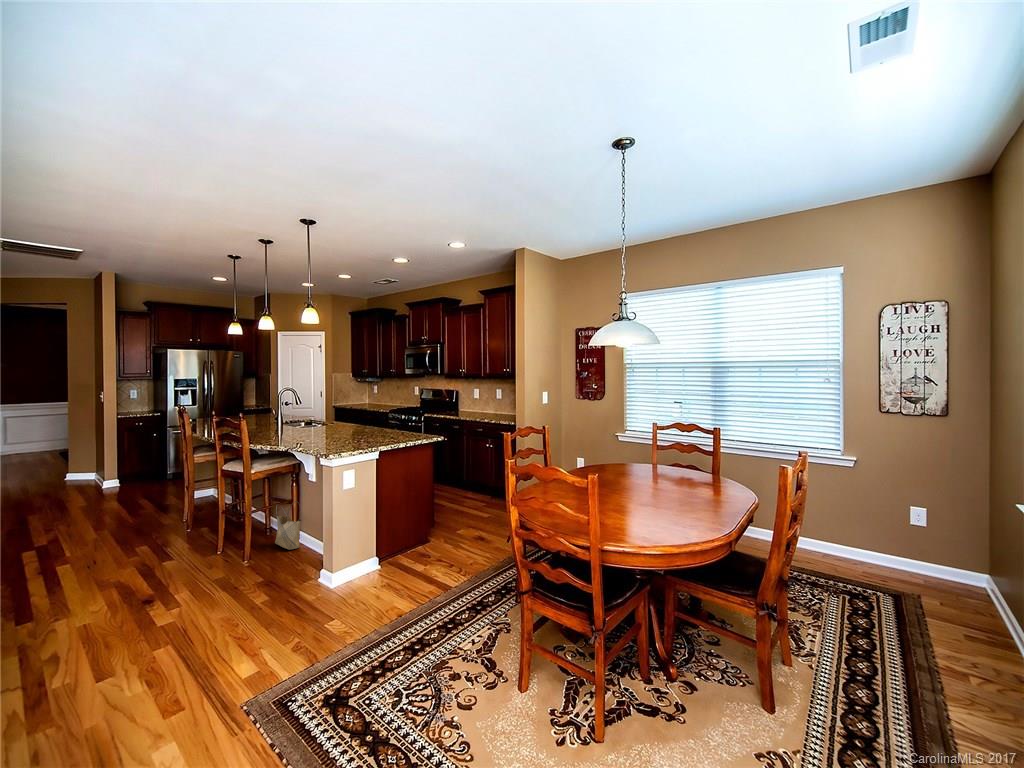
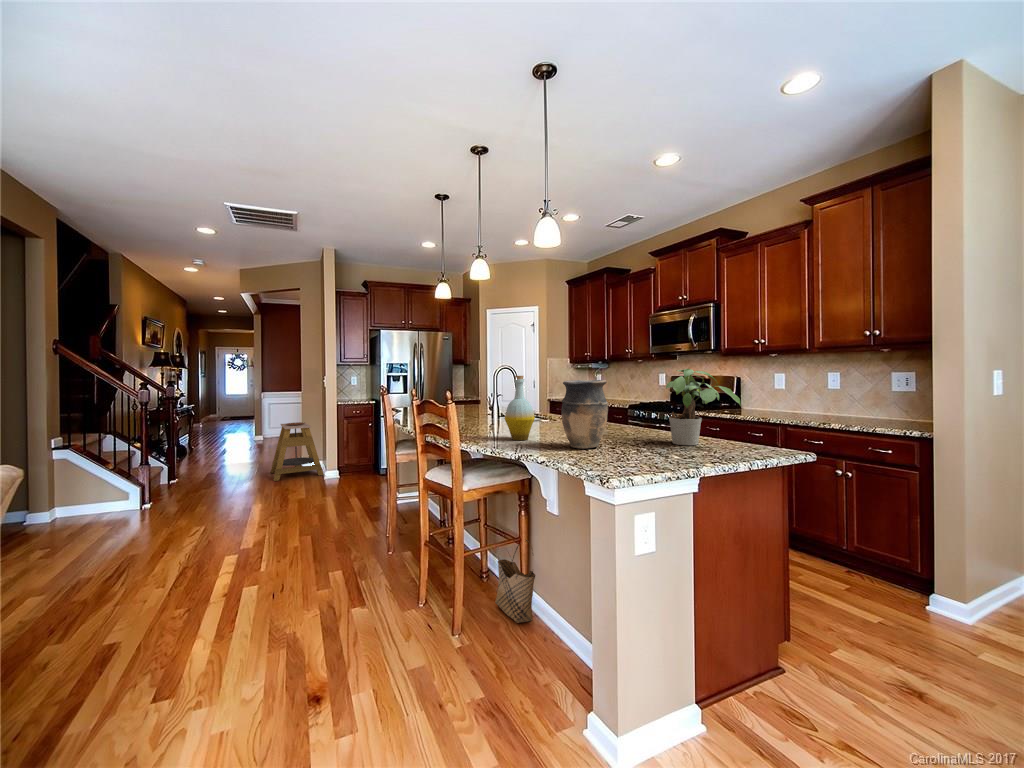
potted plant: none [376,397,412,438] -> present [666,369,741,445]
bottle: none [280,401,300,440] -> present [505,376,535,440]
vase: none [314,404,342,443] -> present [561,380,608,449]
side table: none [29,436,100,495] -> present [270,422,324,481]

